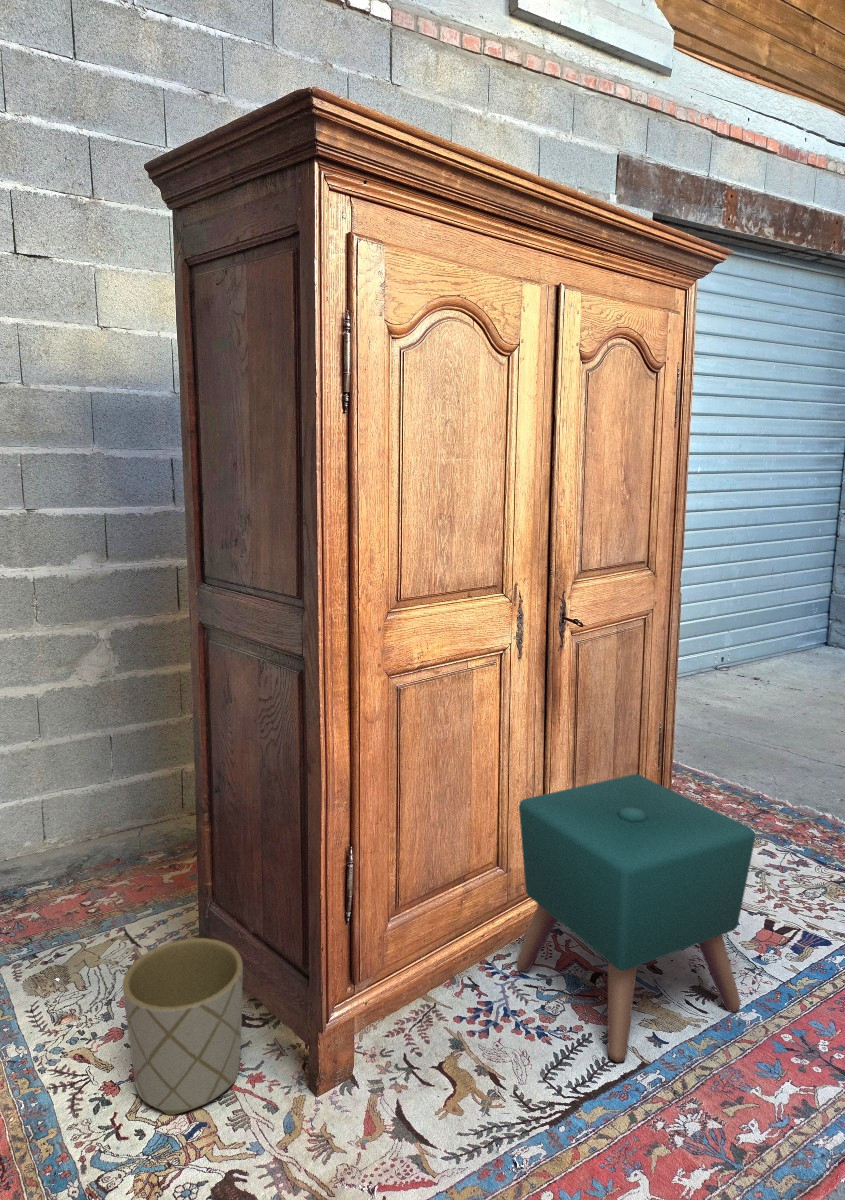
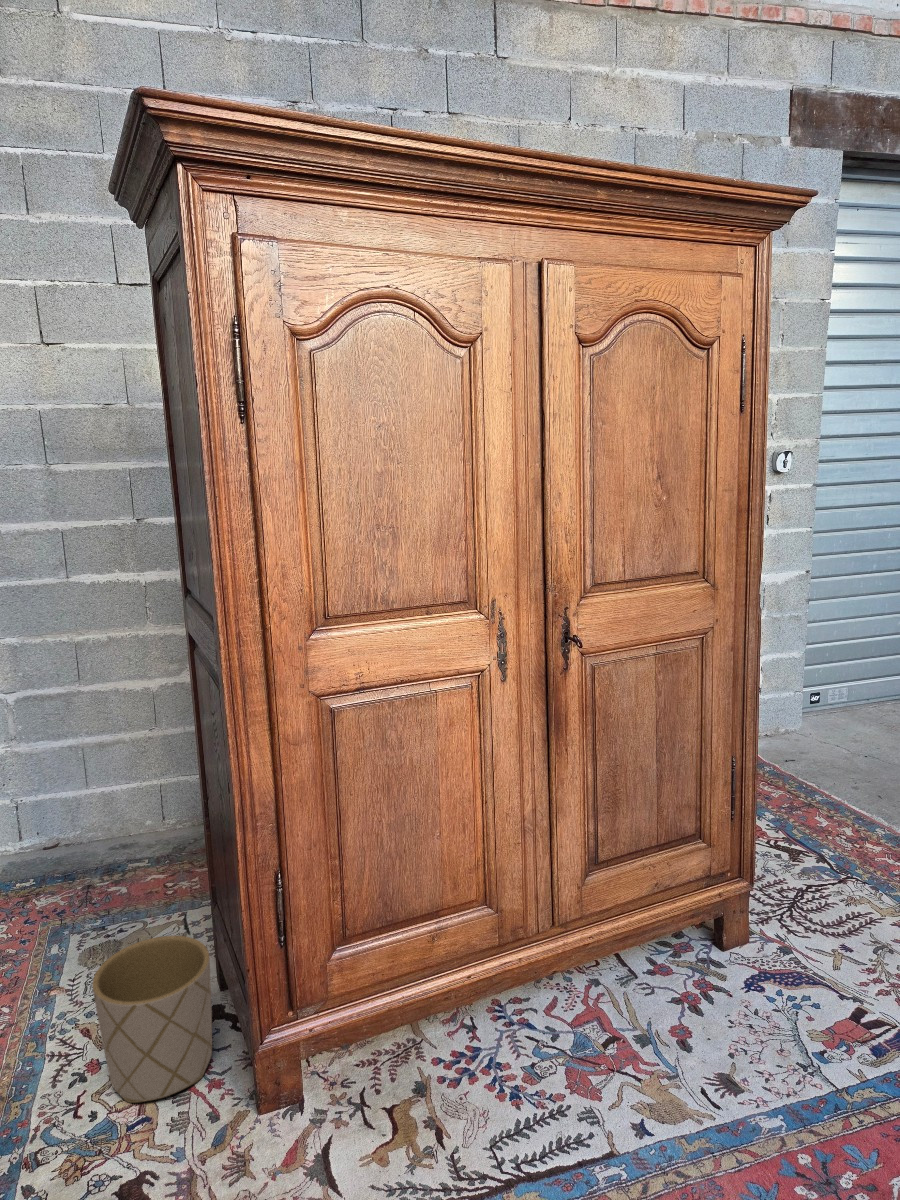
ottoman: present [517,774,755,1062] -> none [518,816,774,1148]

